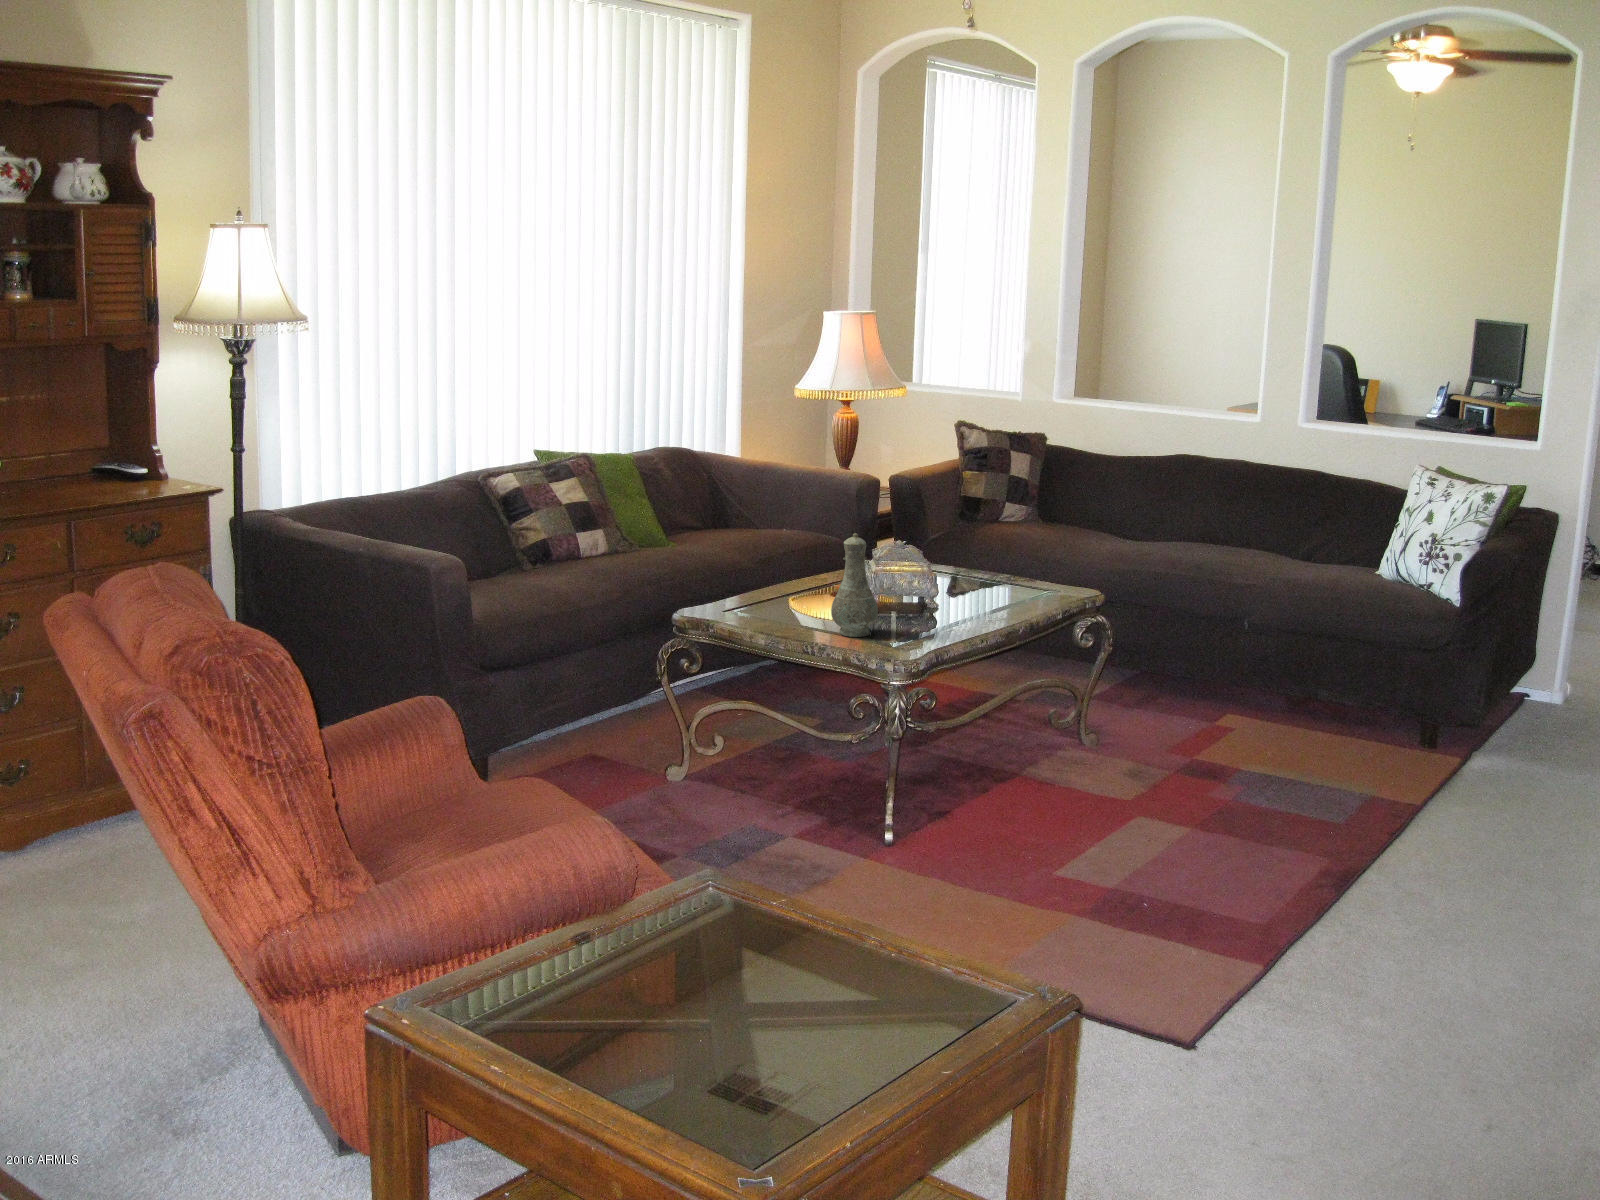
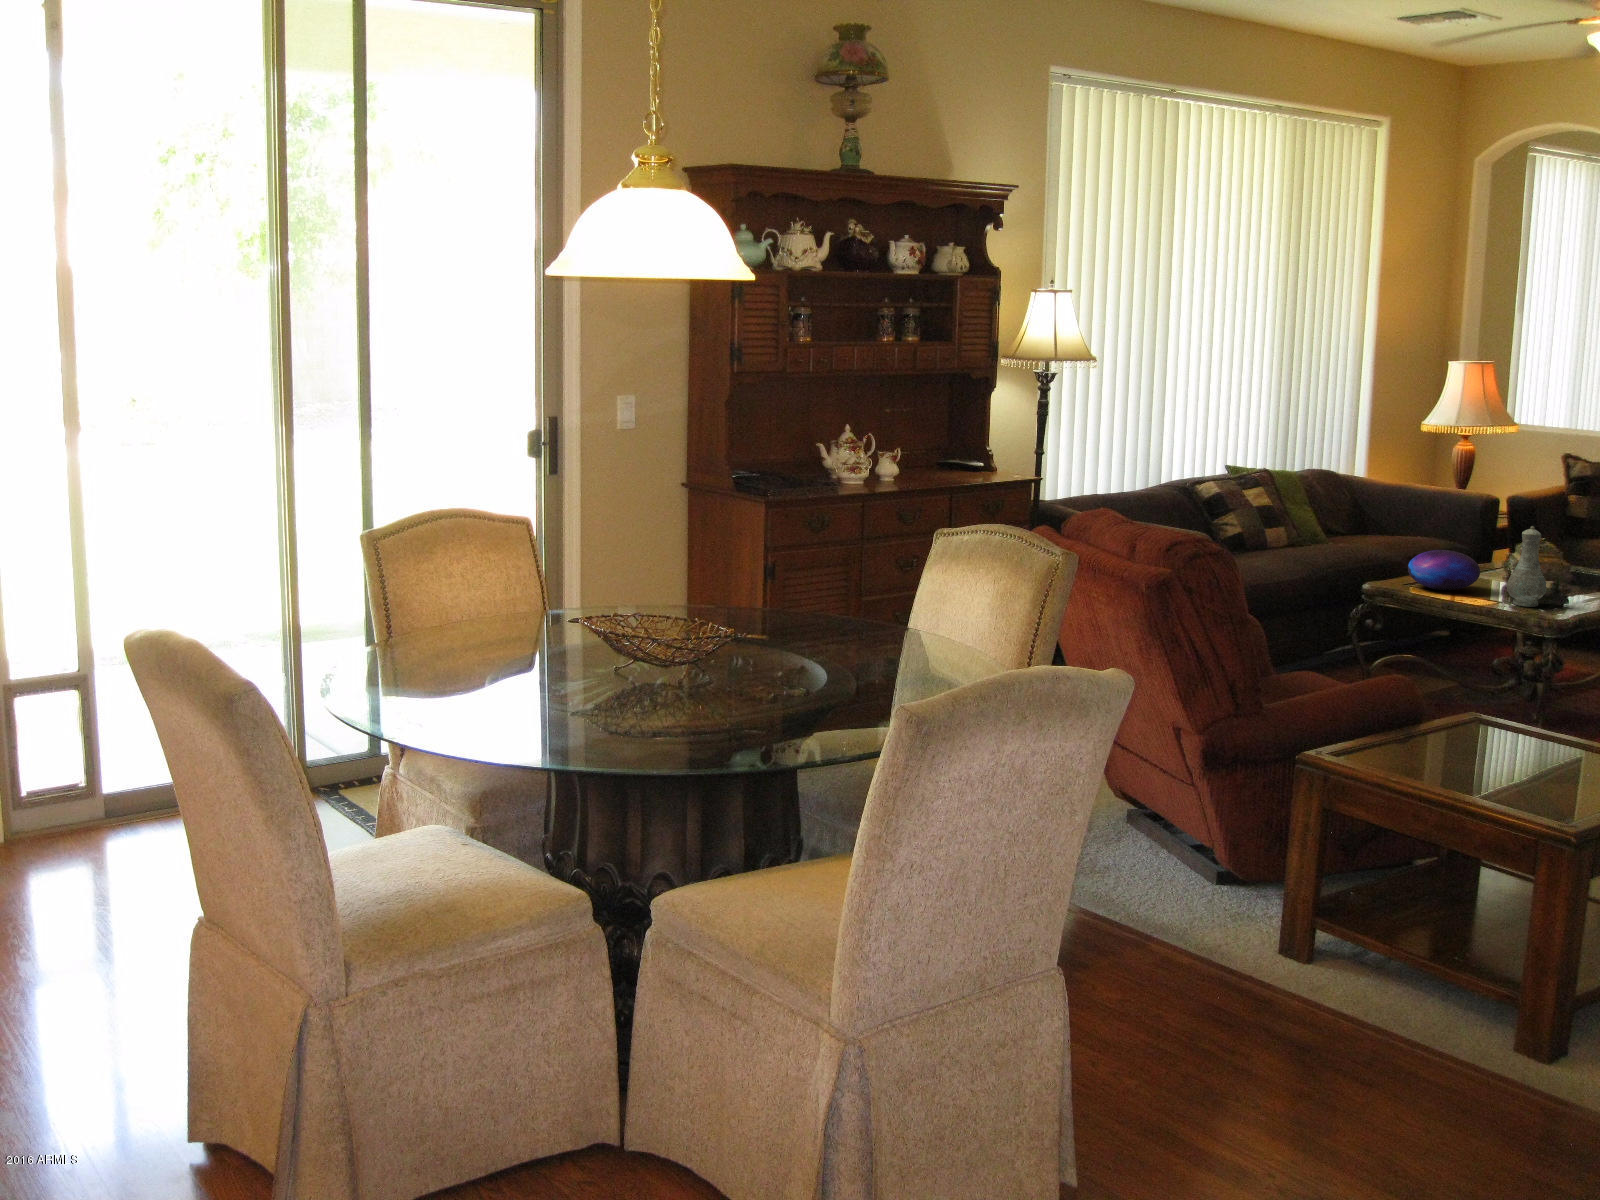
decorative orb: none [722,563,809,616] -> present [1408,550,1480,590]

